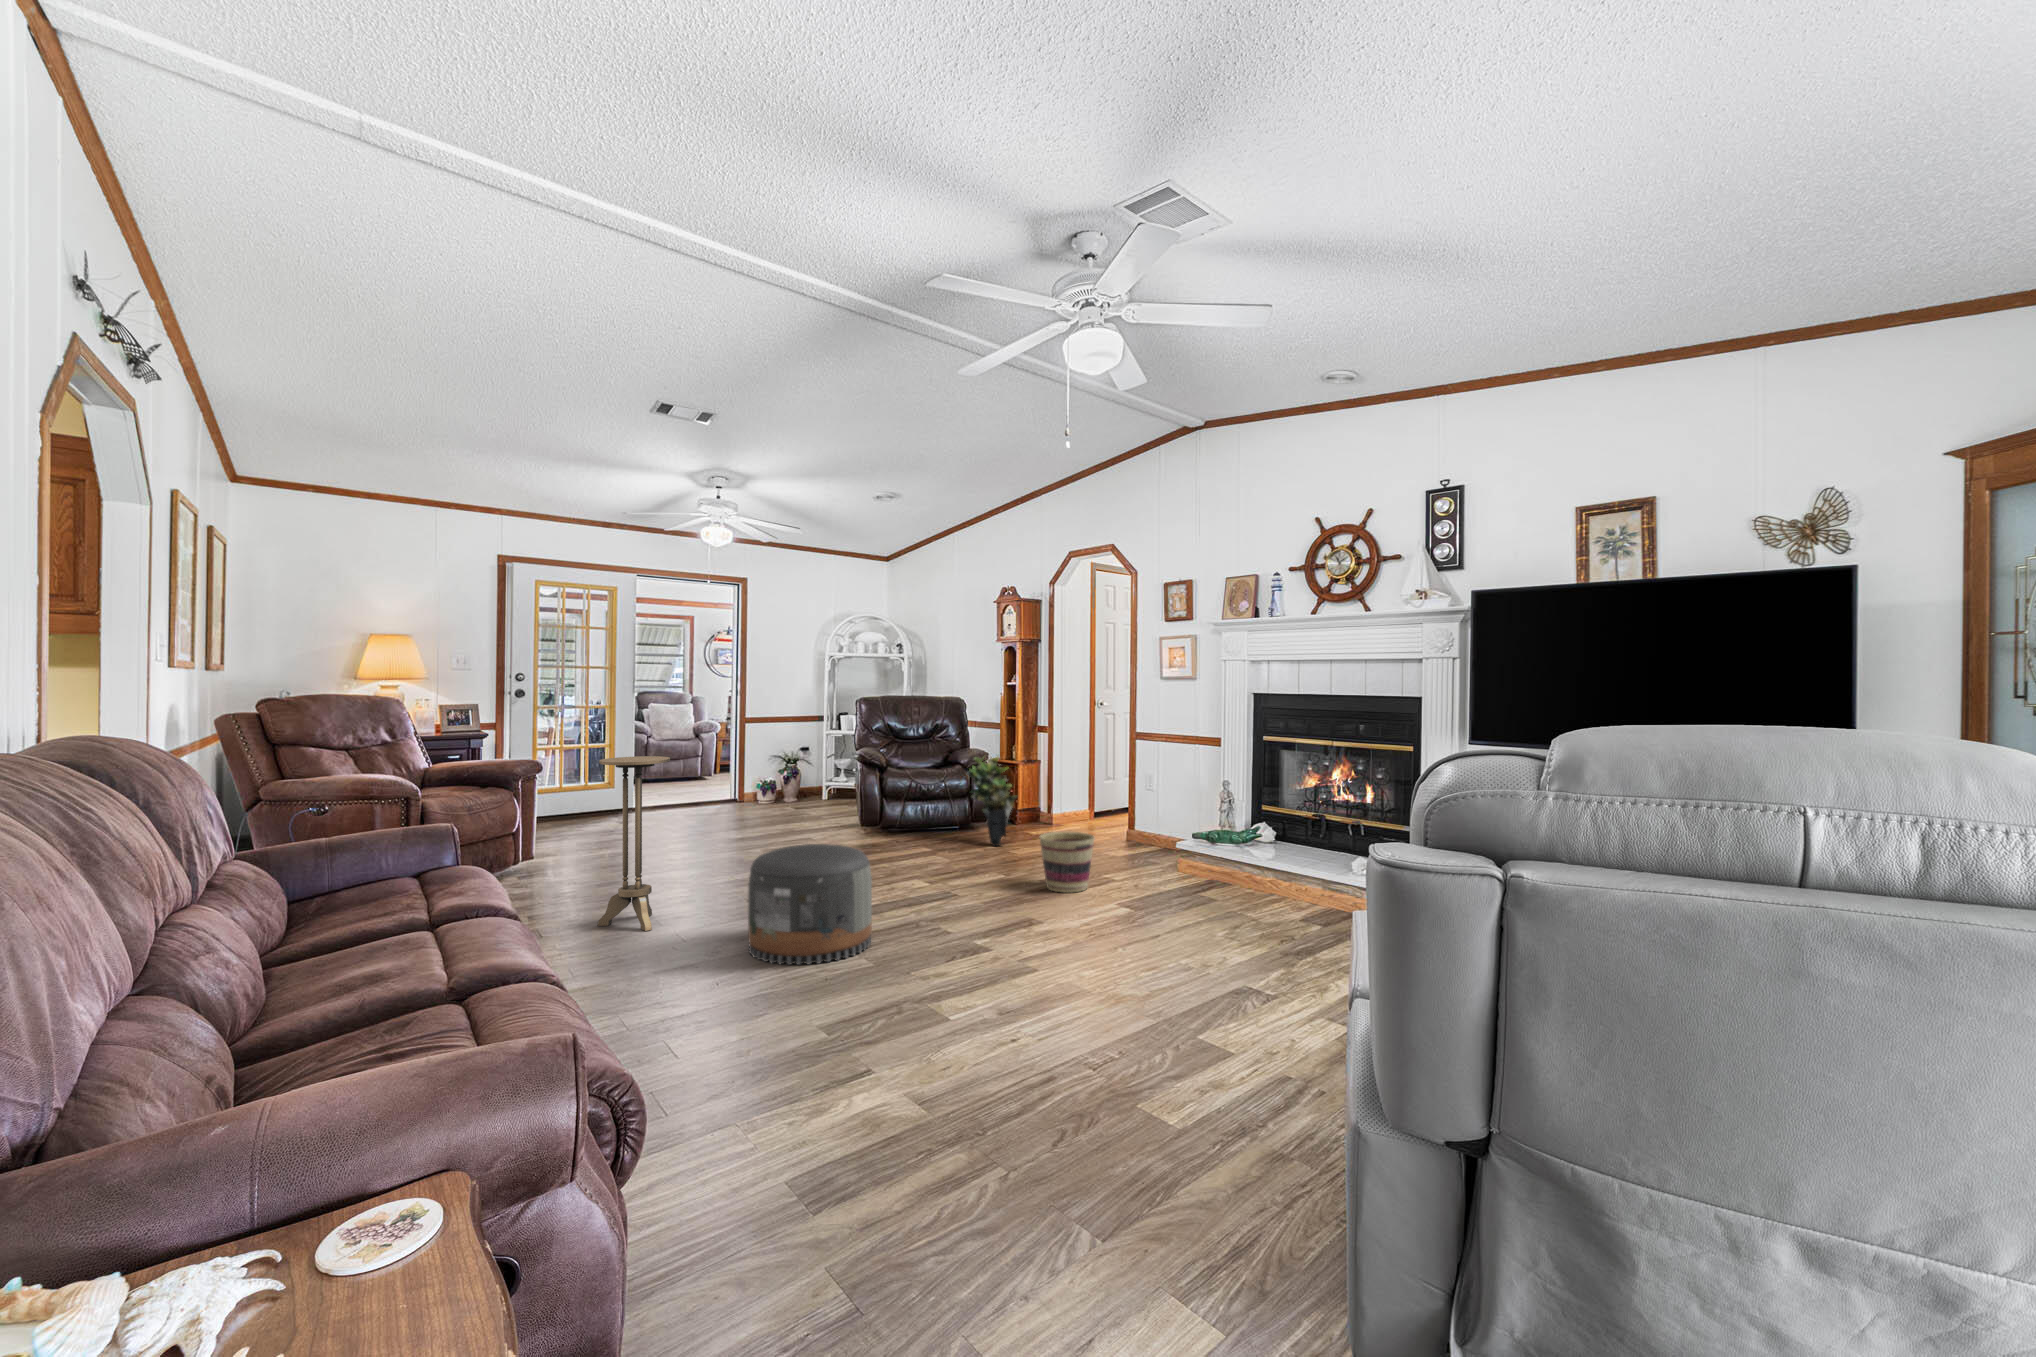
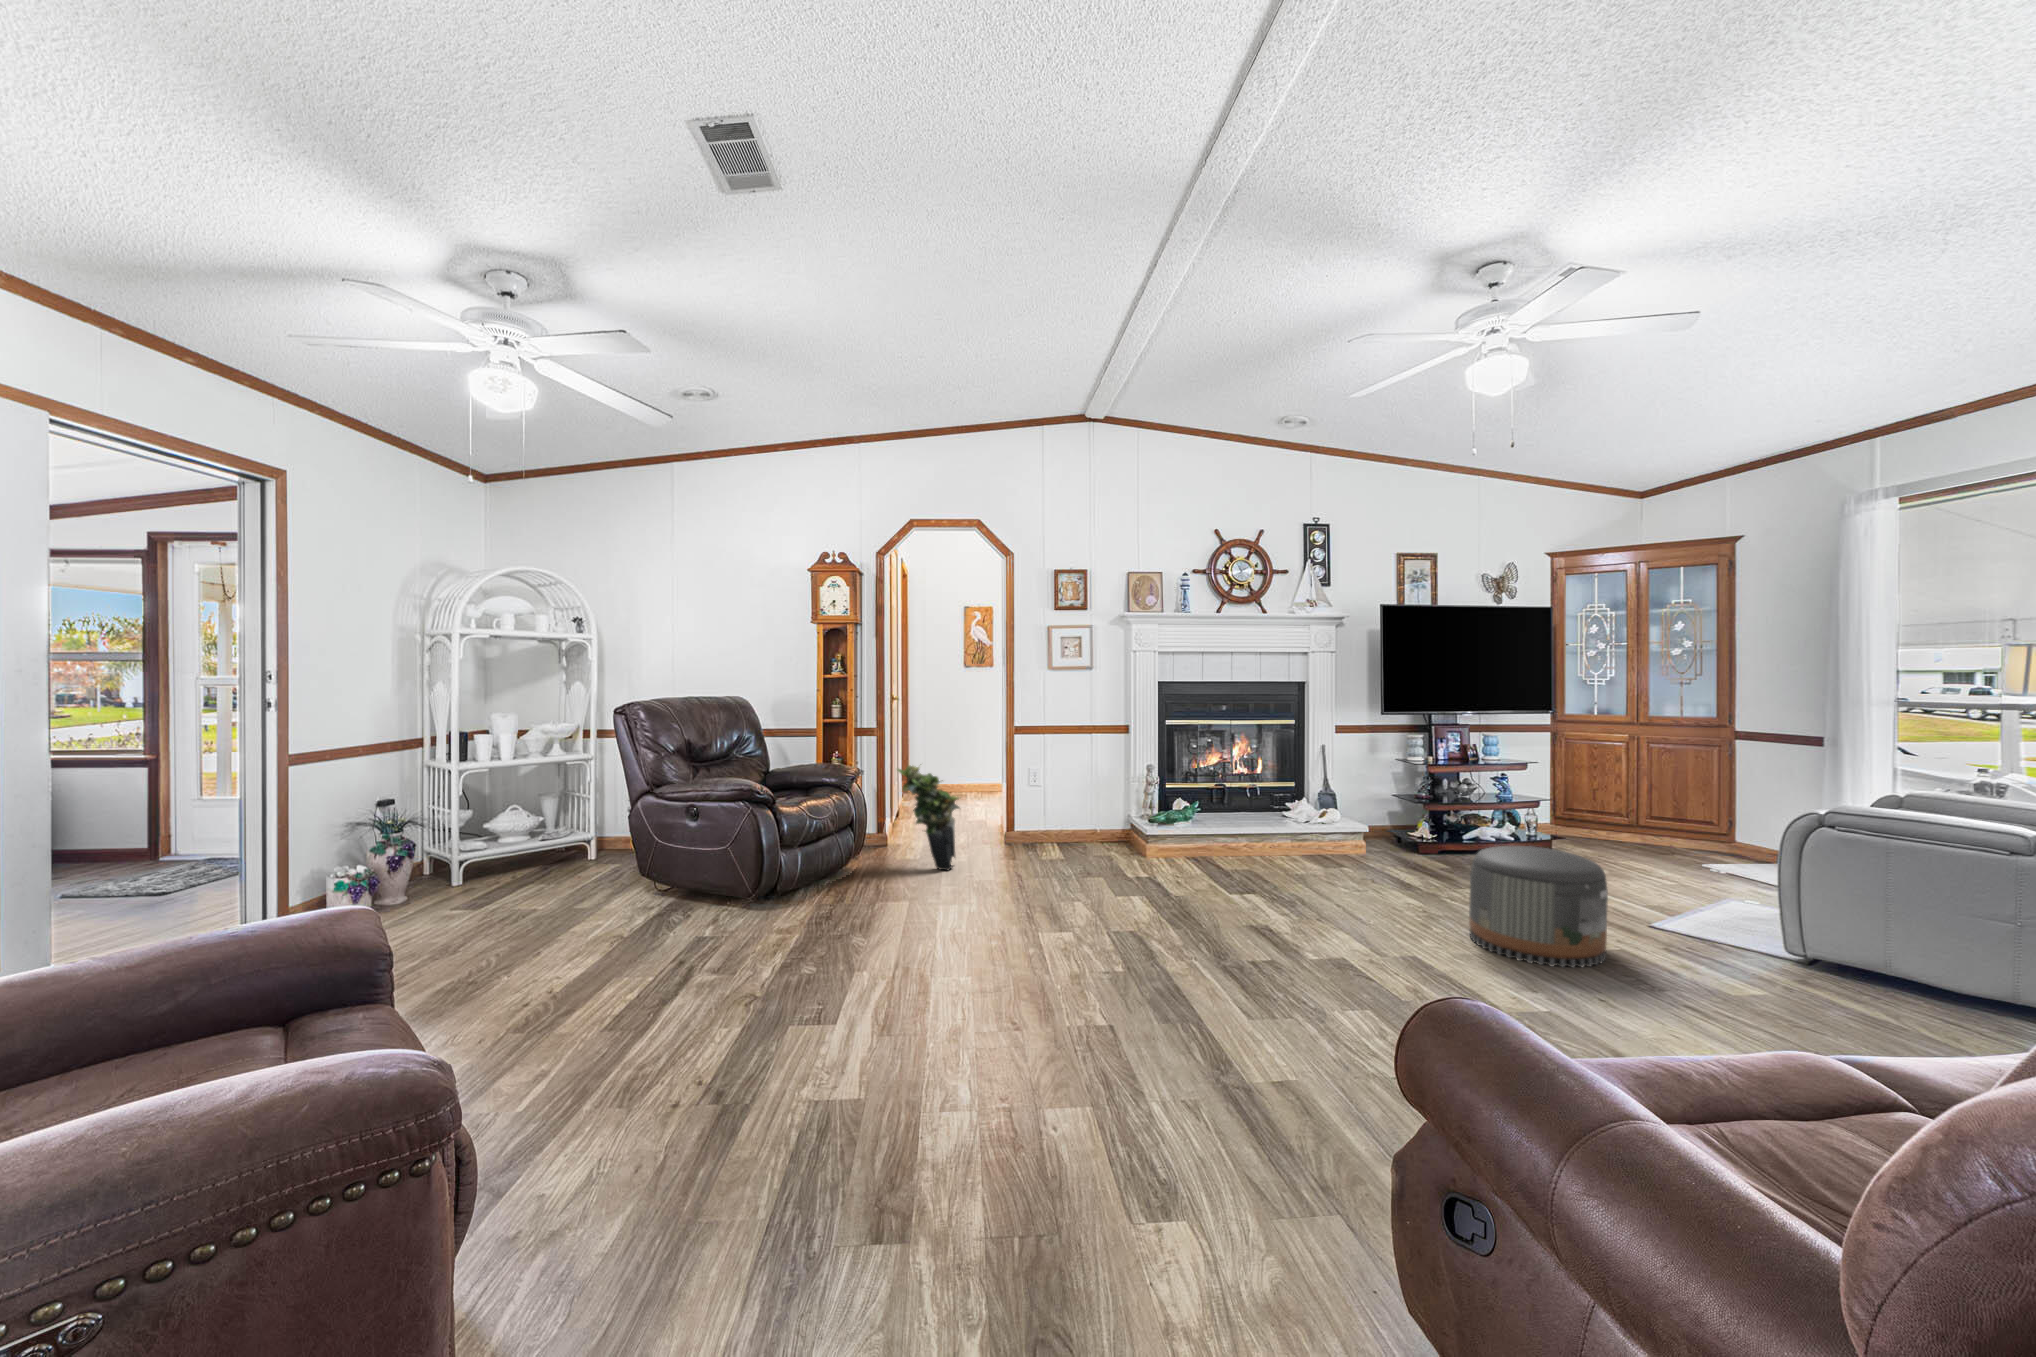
side table: present [598,756,670,931] -> none [971,824,1077,1131]
basket: present [1040,832,1095,893] -> none [1128,833,1186,898]
pouf: present [748,844,872,965] -> present [1469,846,1608,968]

